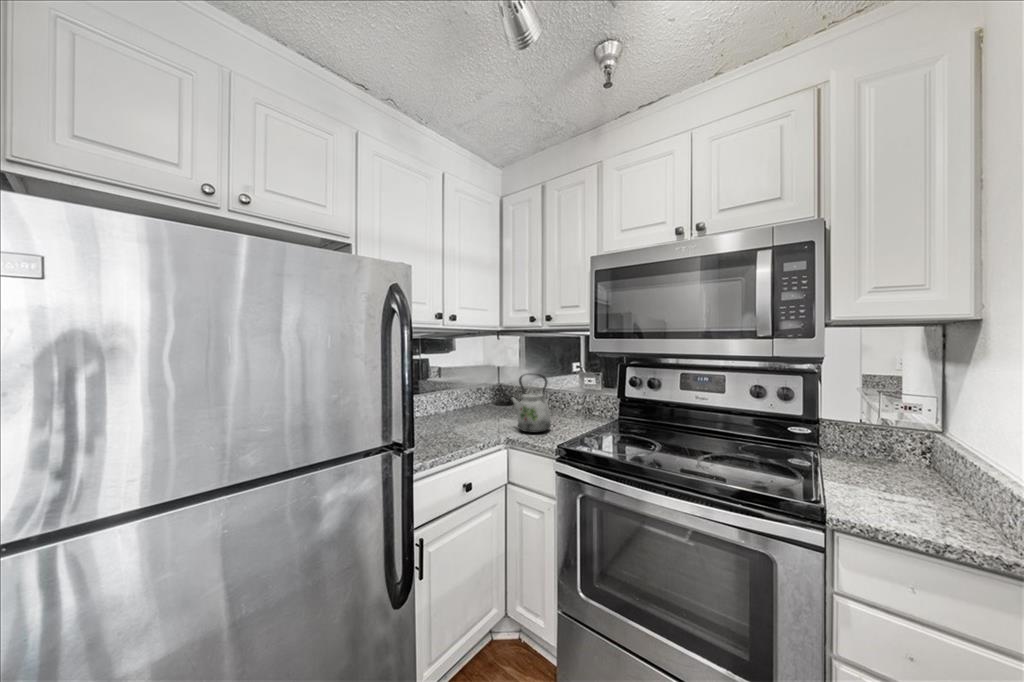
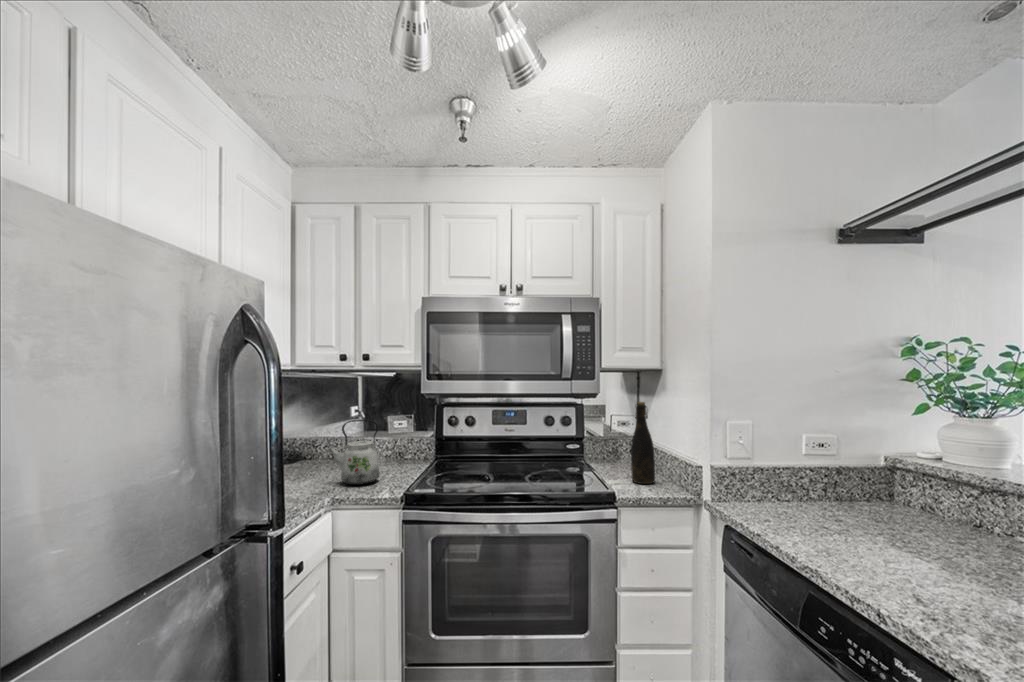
bottle: none [880,372,935,510] -> present [631,402,655,484]

